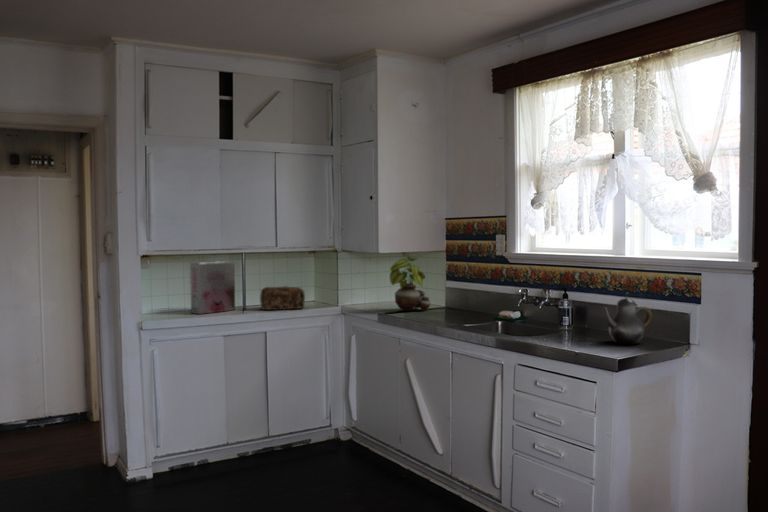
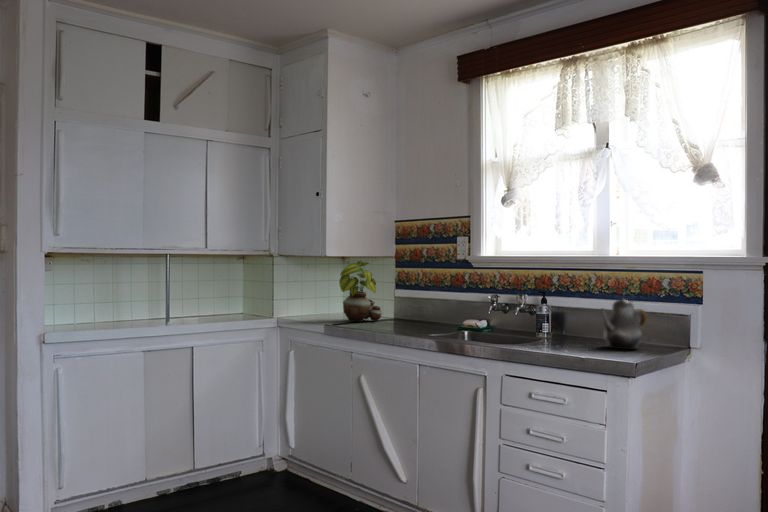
cereal box: present [190,261,235,314] -> none [102,265,155,326]
bread loaf: present [260,286,305,310] -> none [184,295,237,322]

